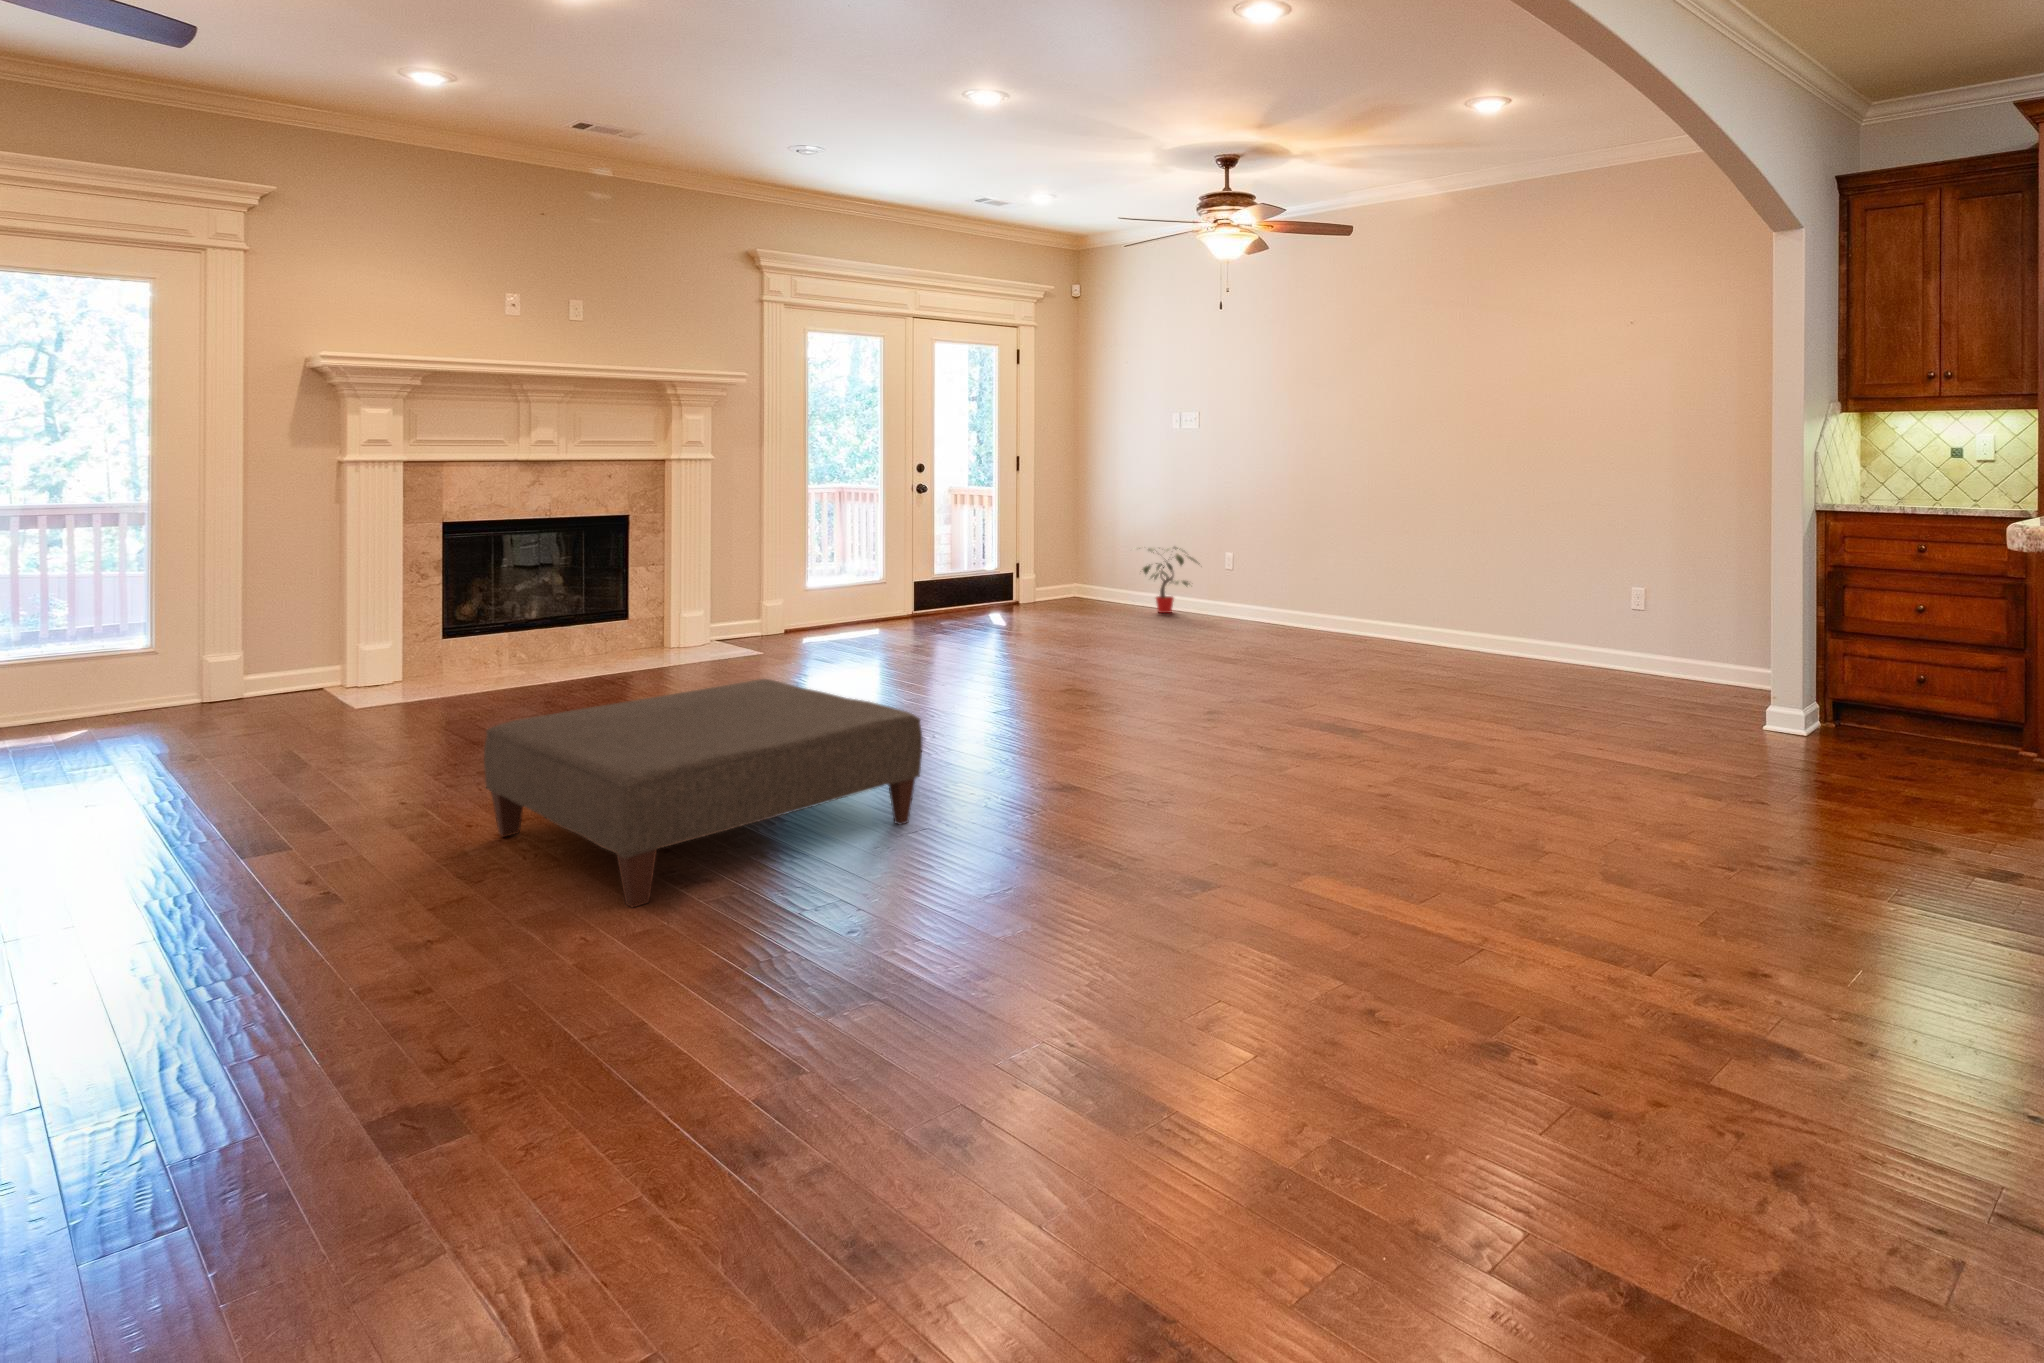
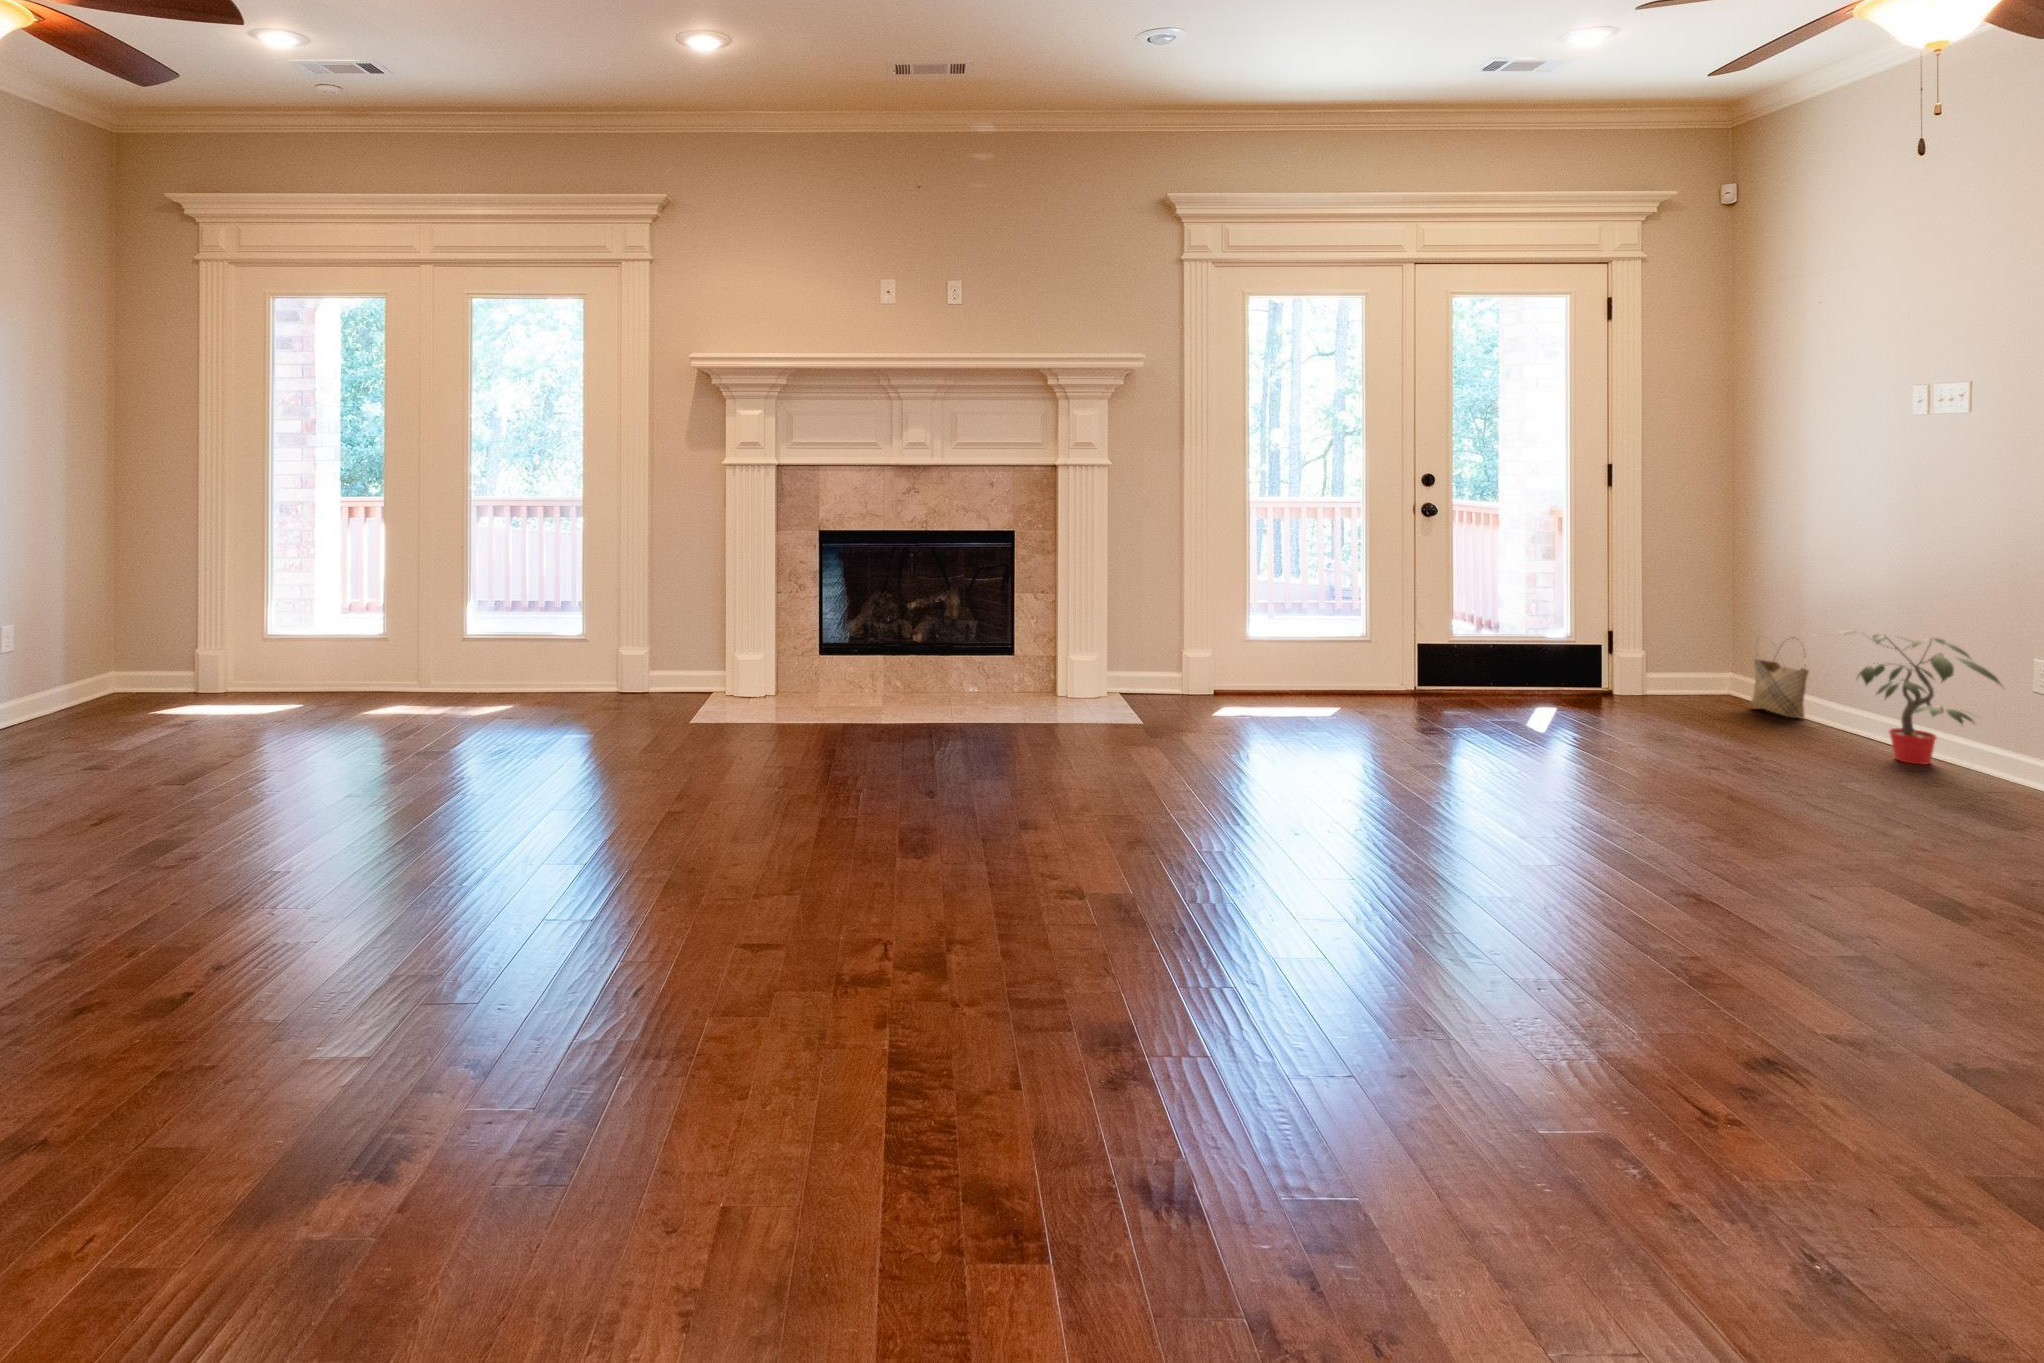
woven basket: none [1086,557,1114,602] -> present [1751,641,1809,718]
ottoman: present [484,679,922,907] -> none [240,828,872,1260]

